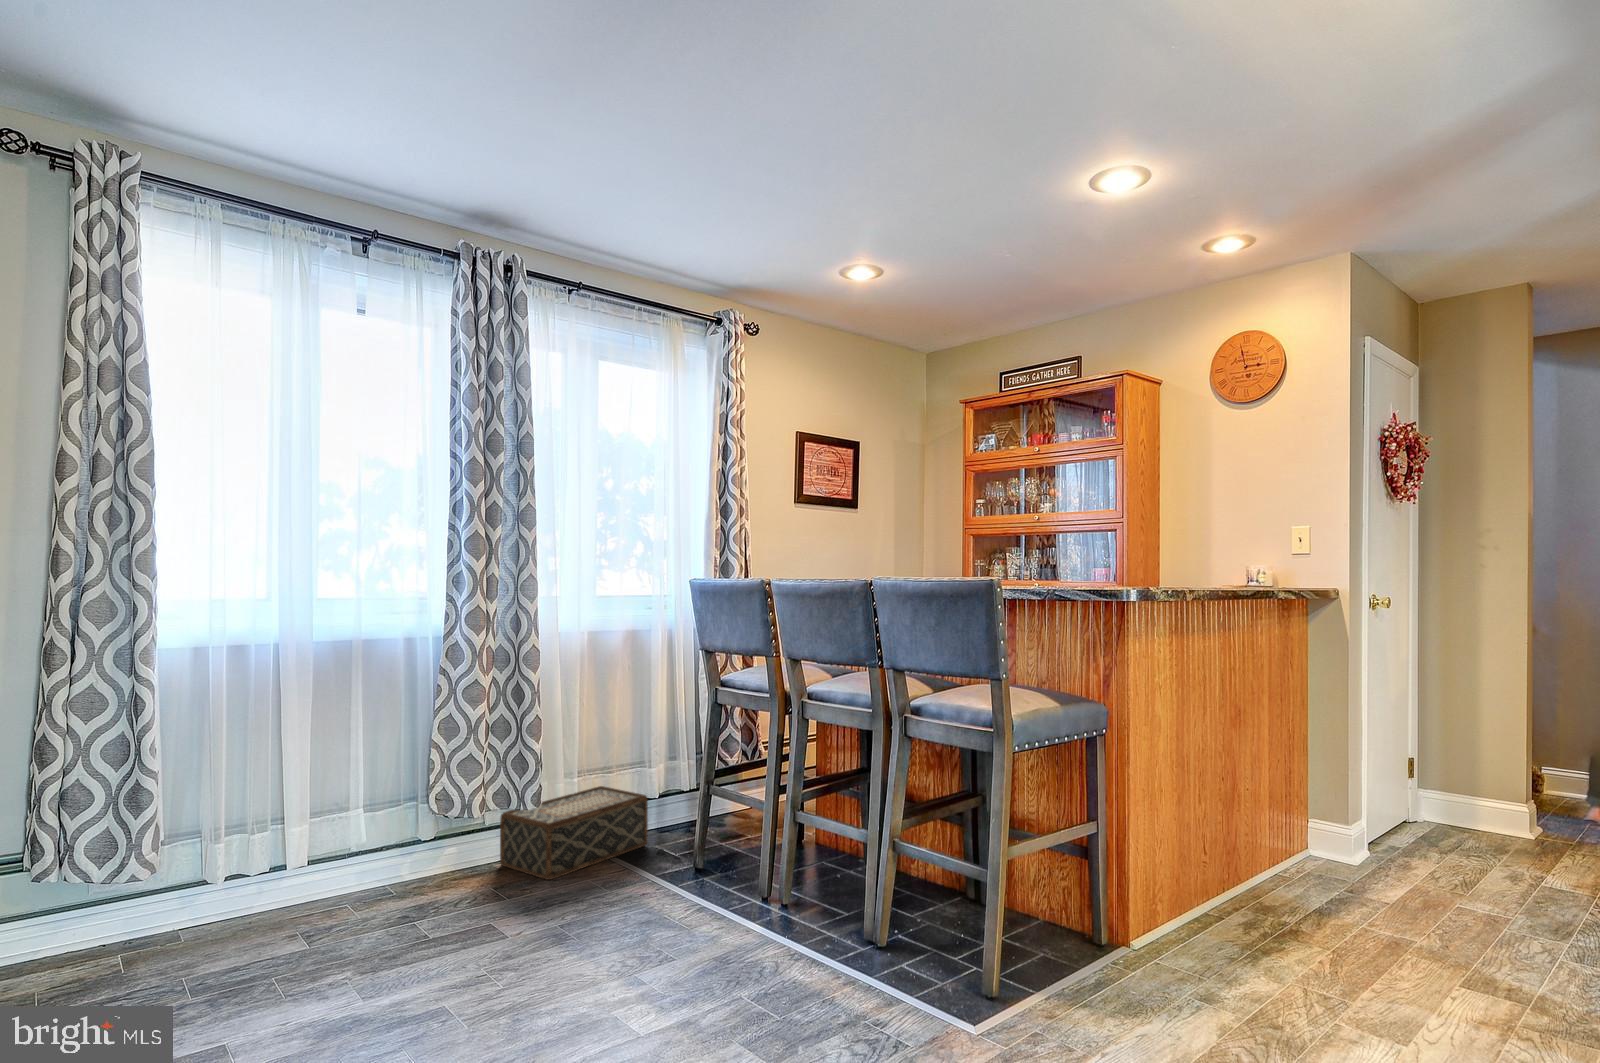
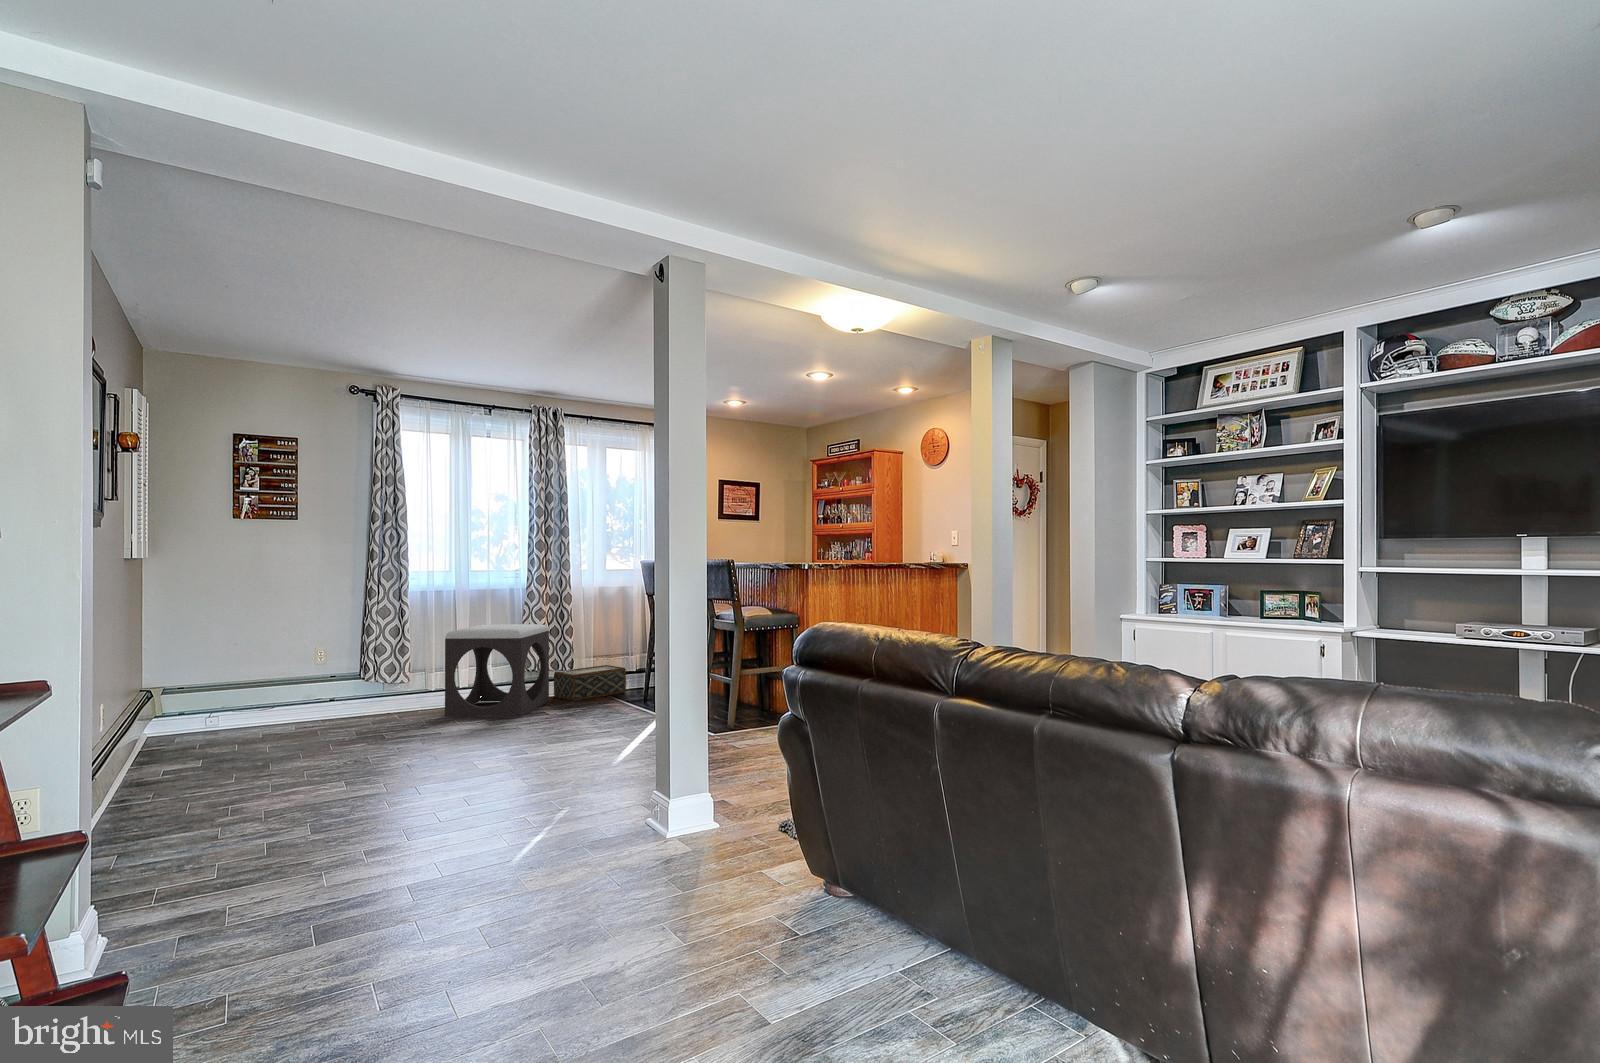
footstool: none [243,718,496,963] -> present [445,624,549,716]

